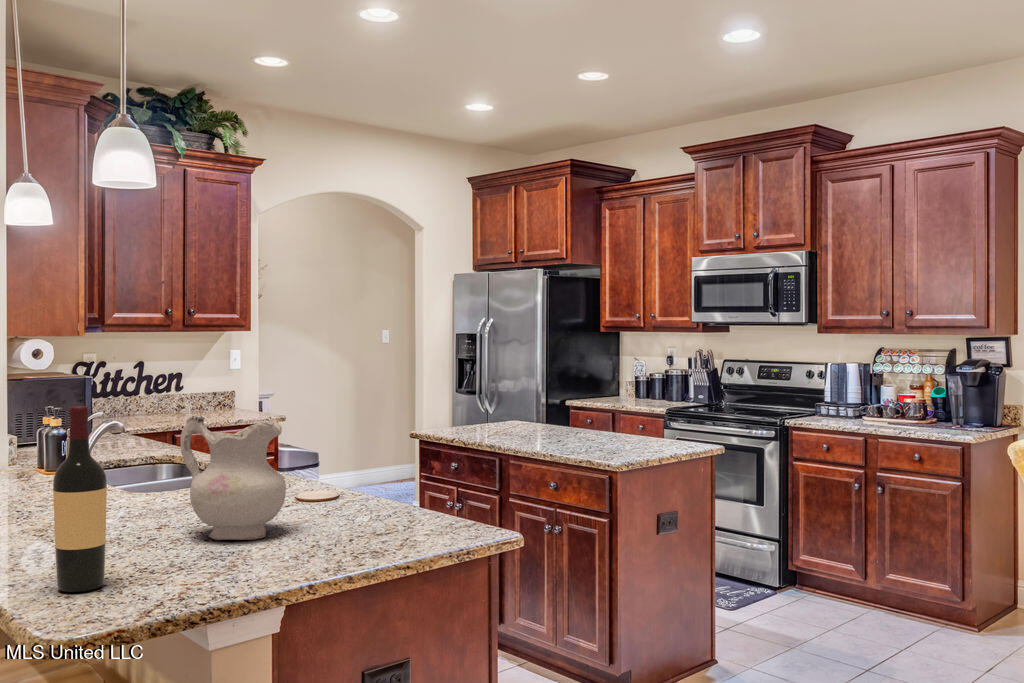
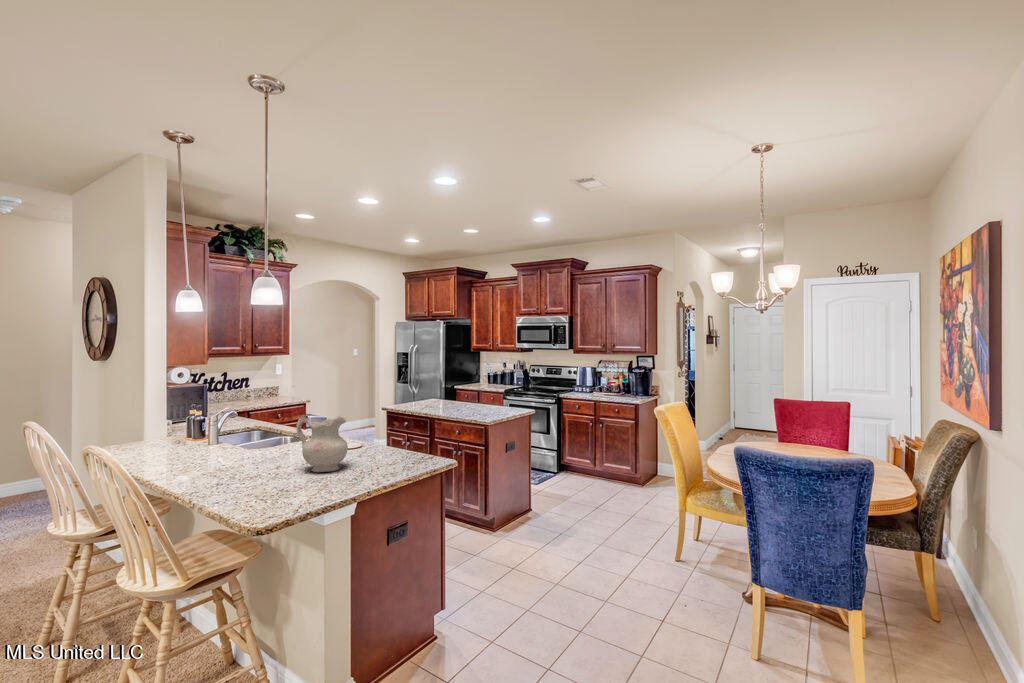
wine bottle: present [53,406,107,592] -> none [253,418,277,502]

